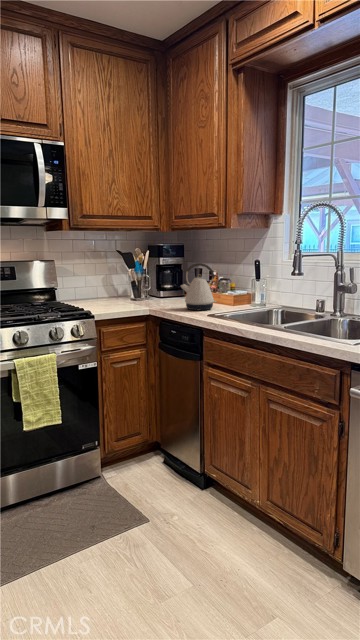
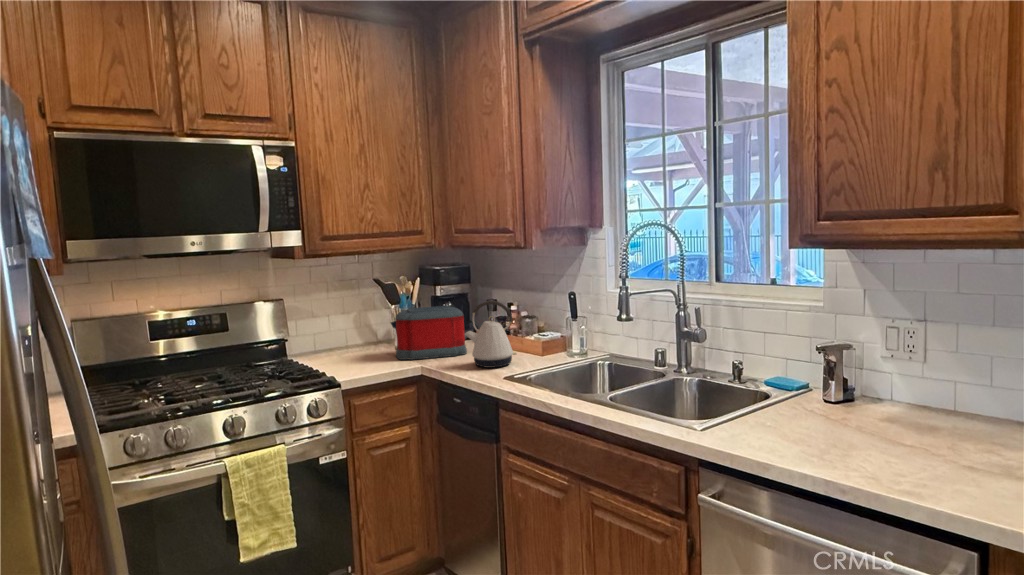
toaster: none [127,270,180,305] -> present [391,306,467,360]

